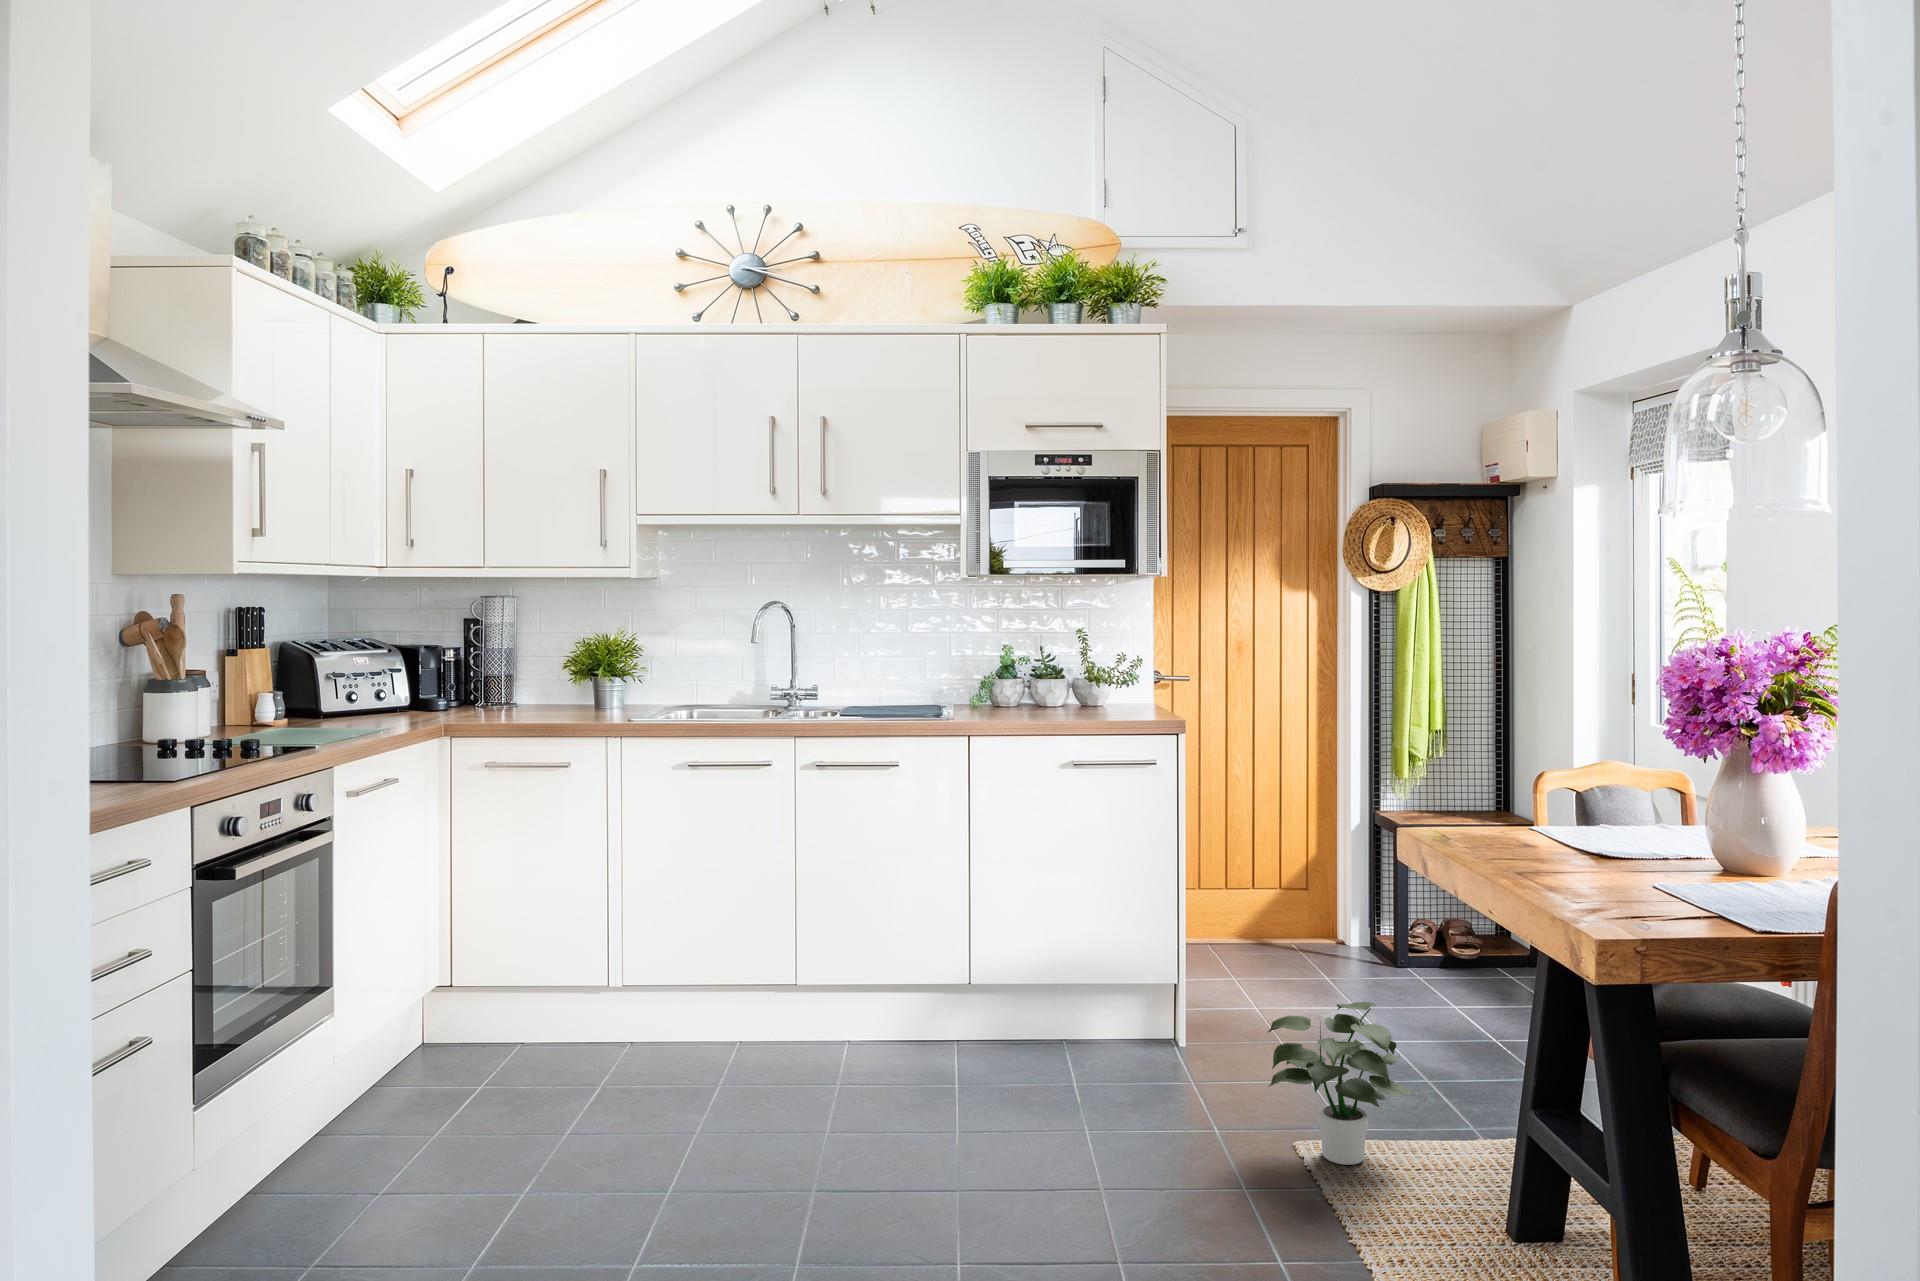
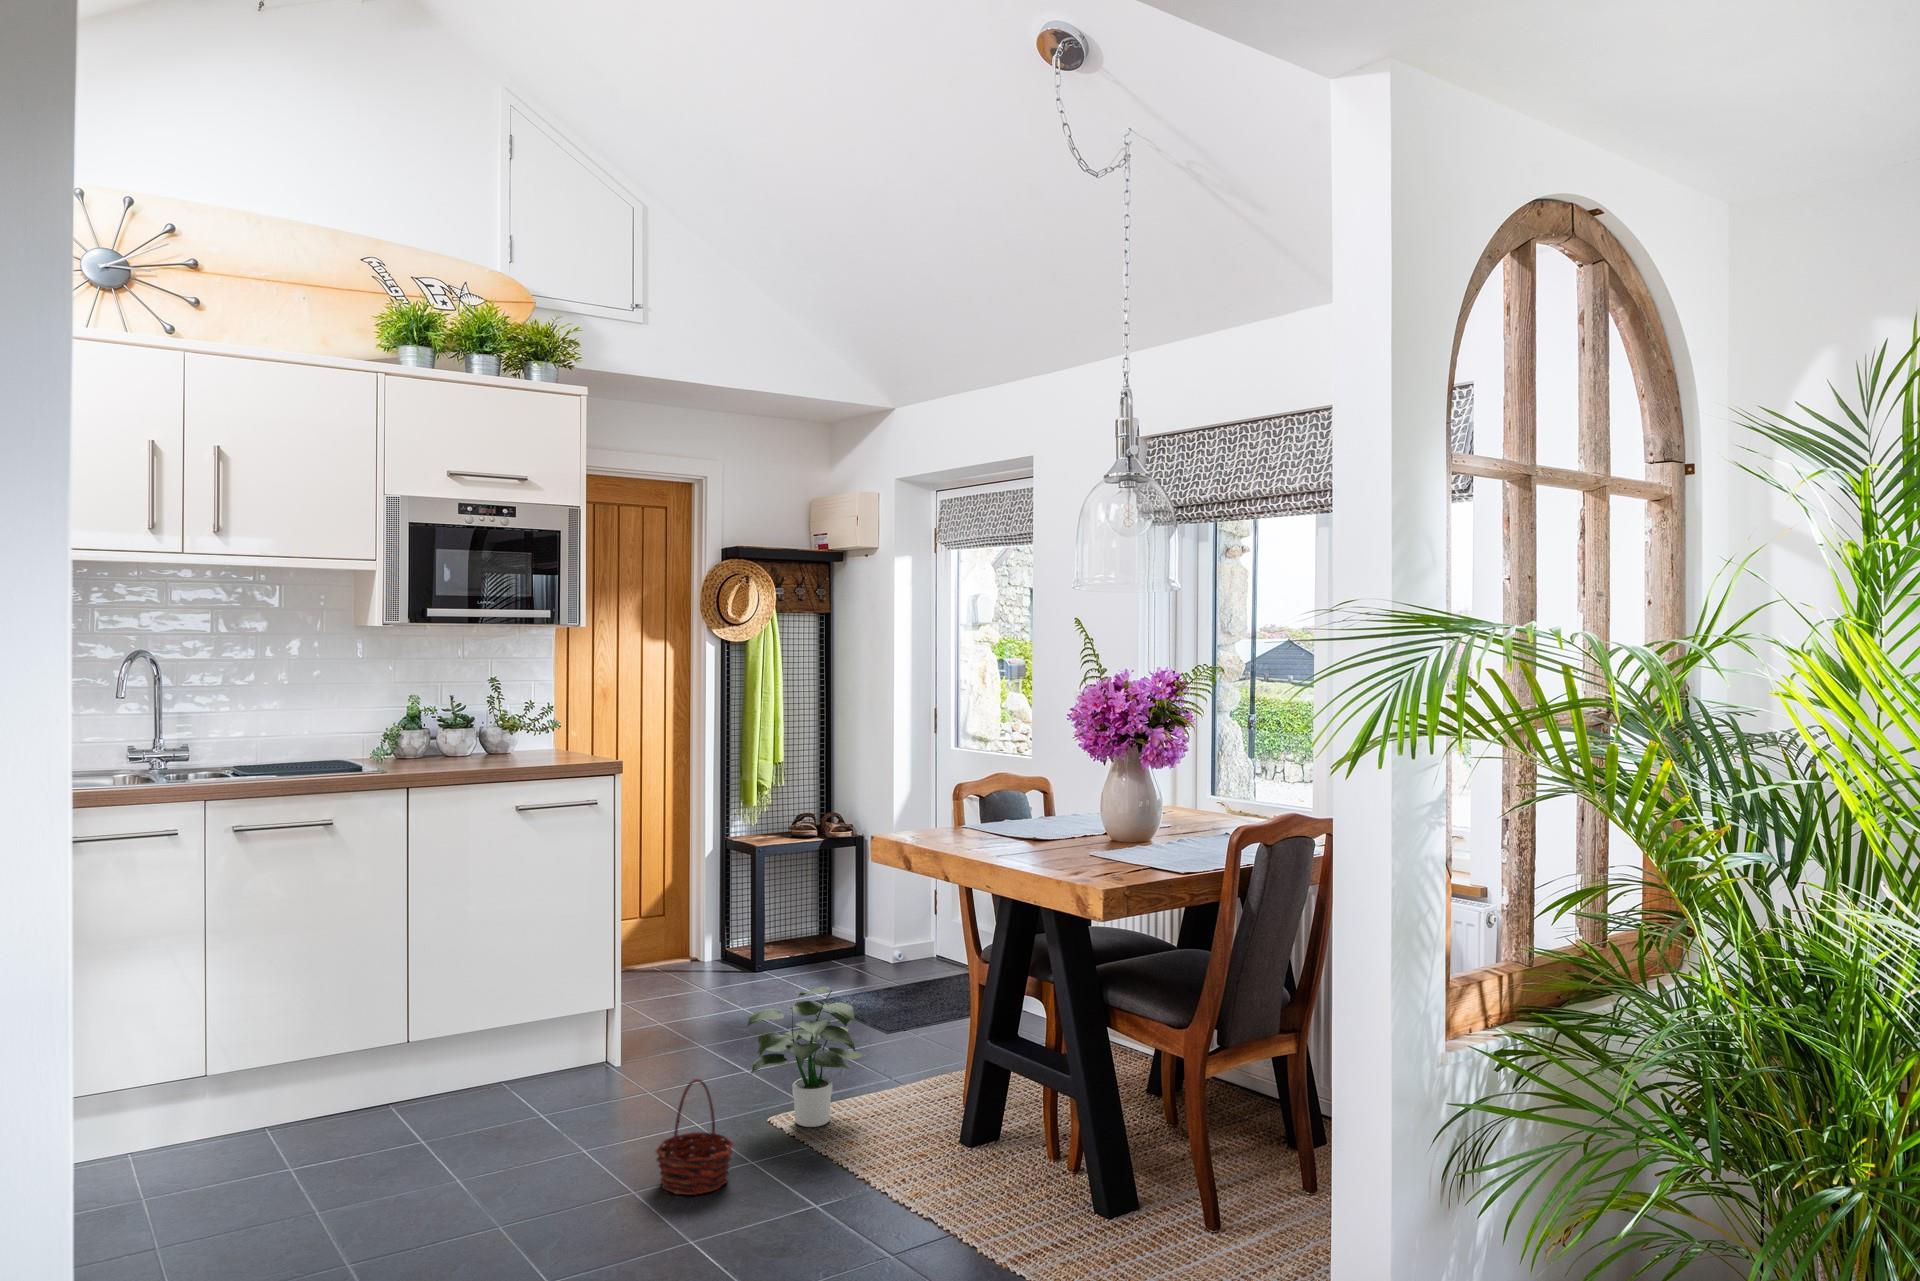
basket: none [1126,1081,1211,1209] -> present [656,1079,733,1195]

